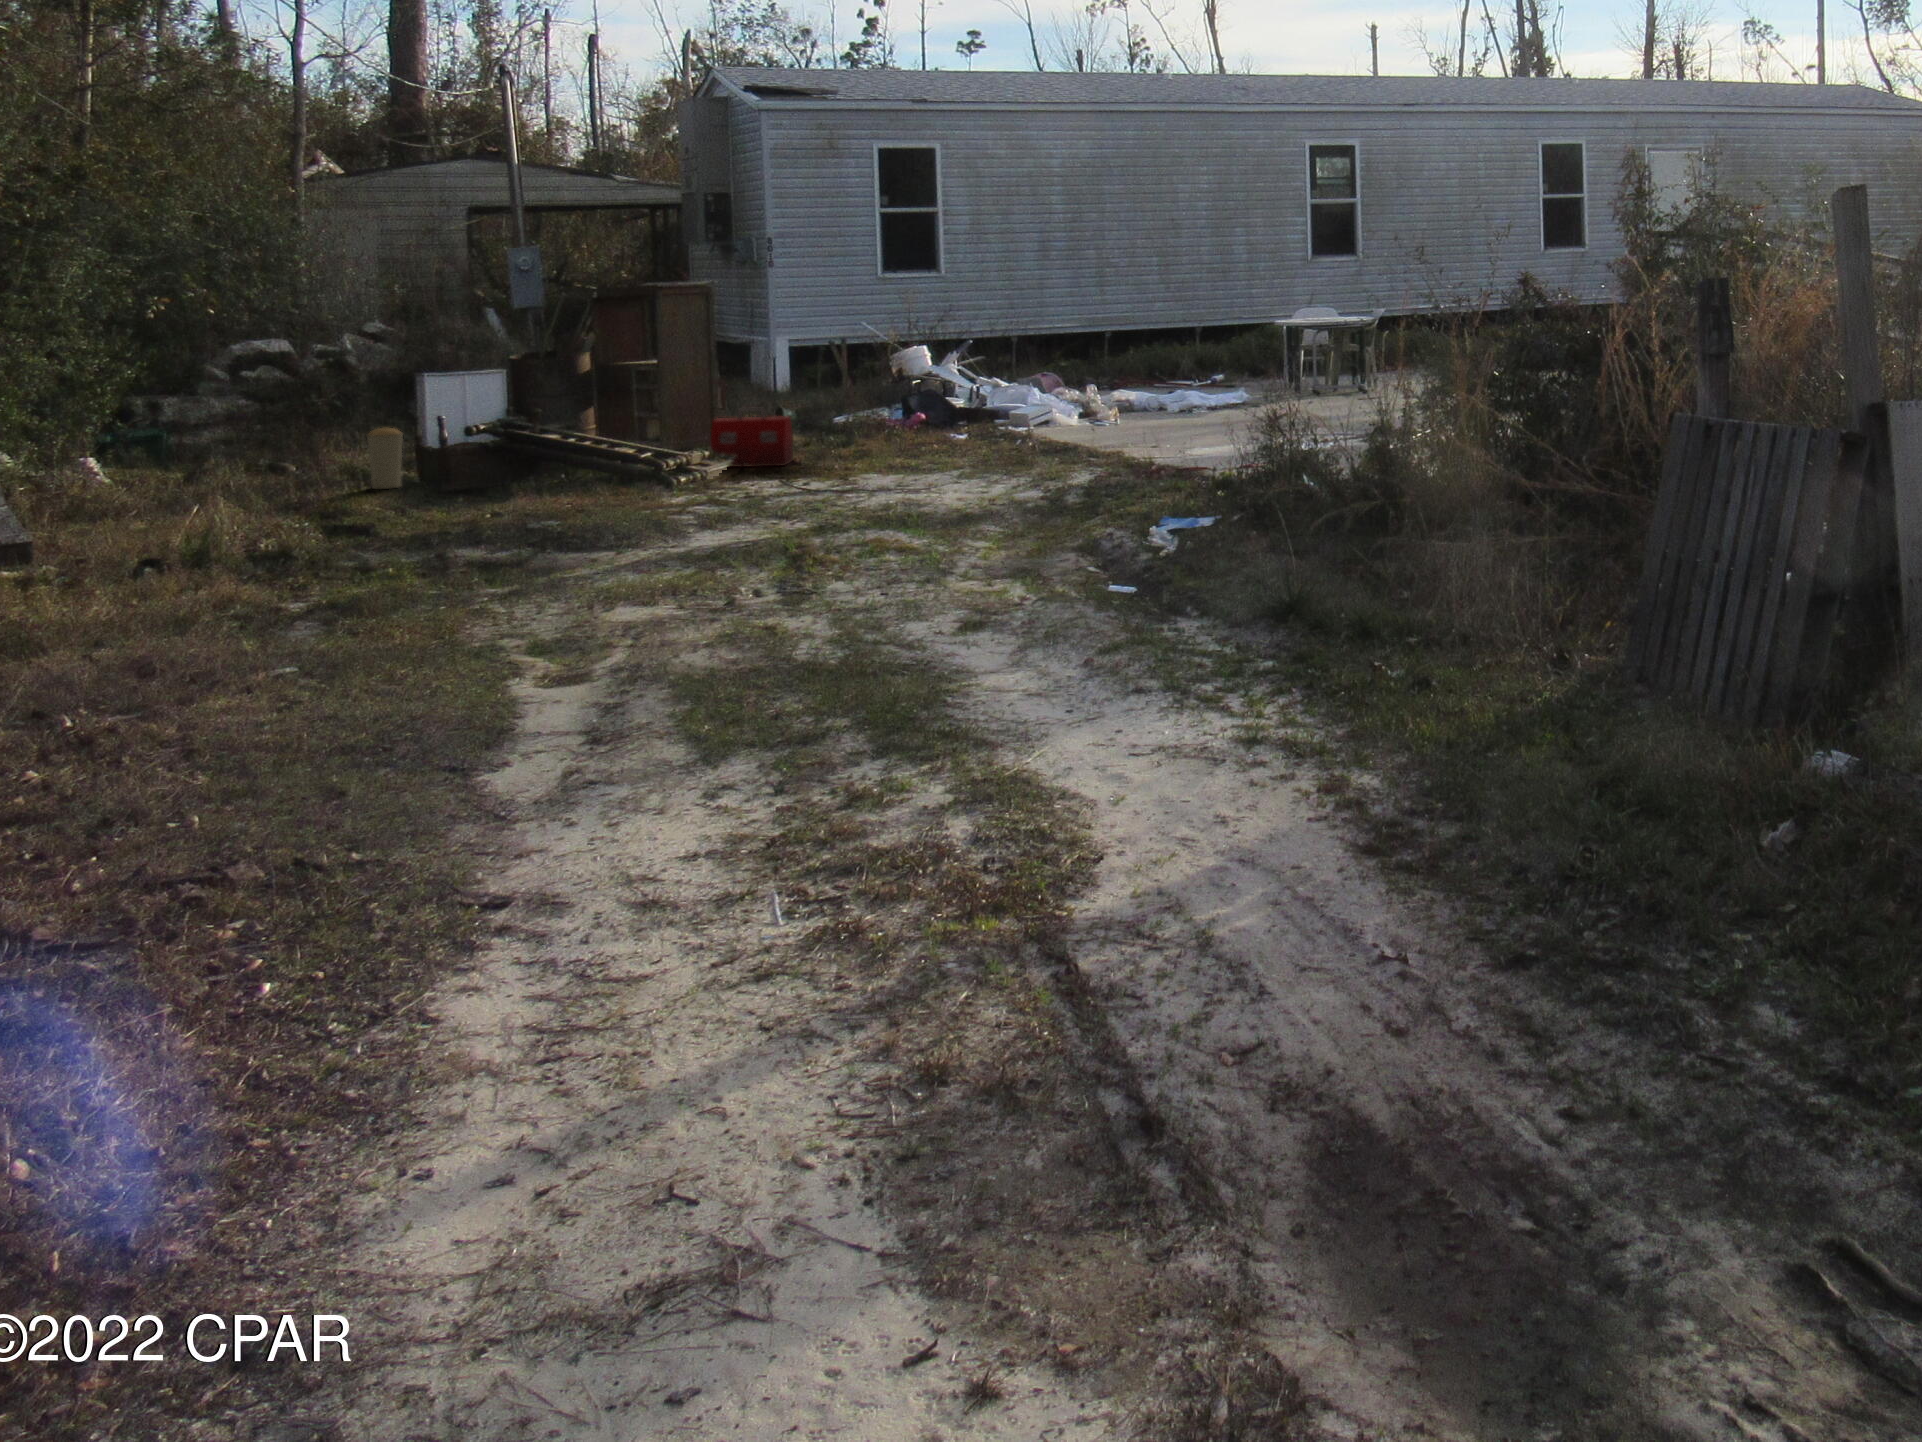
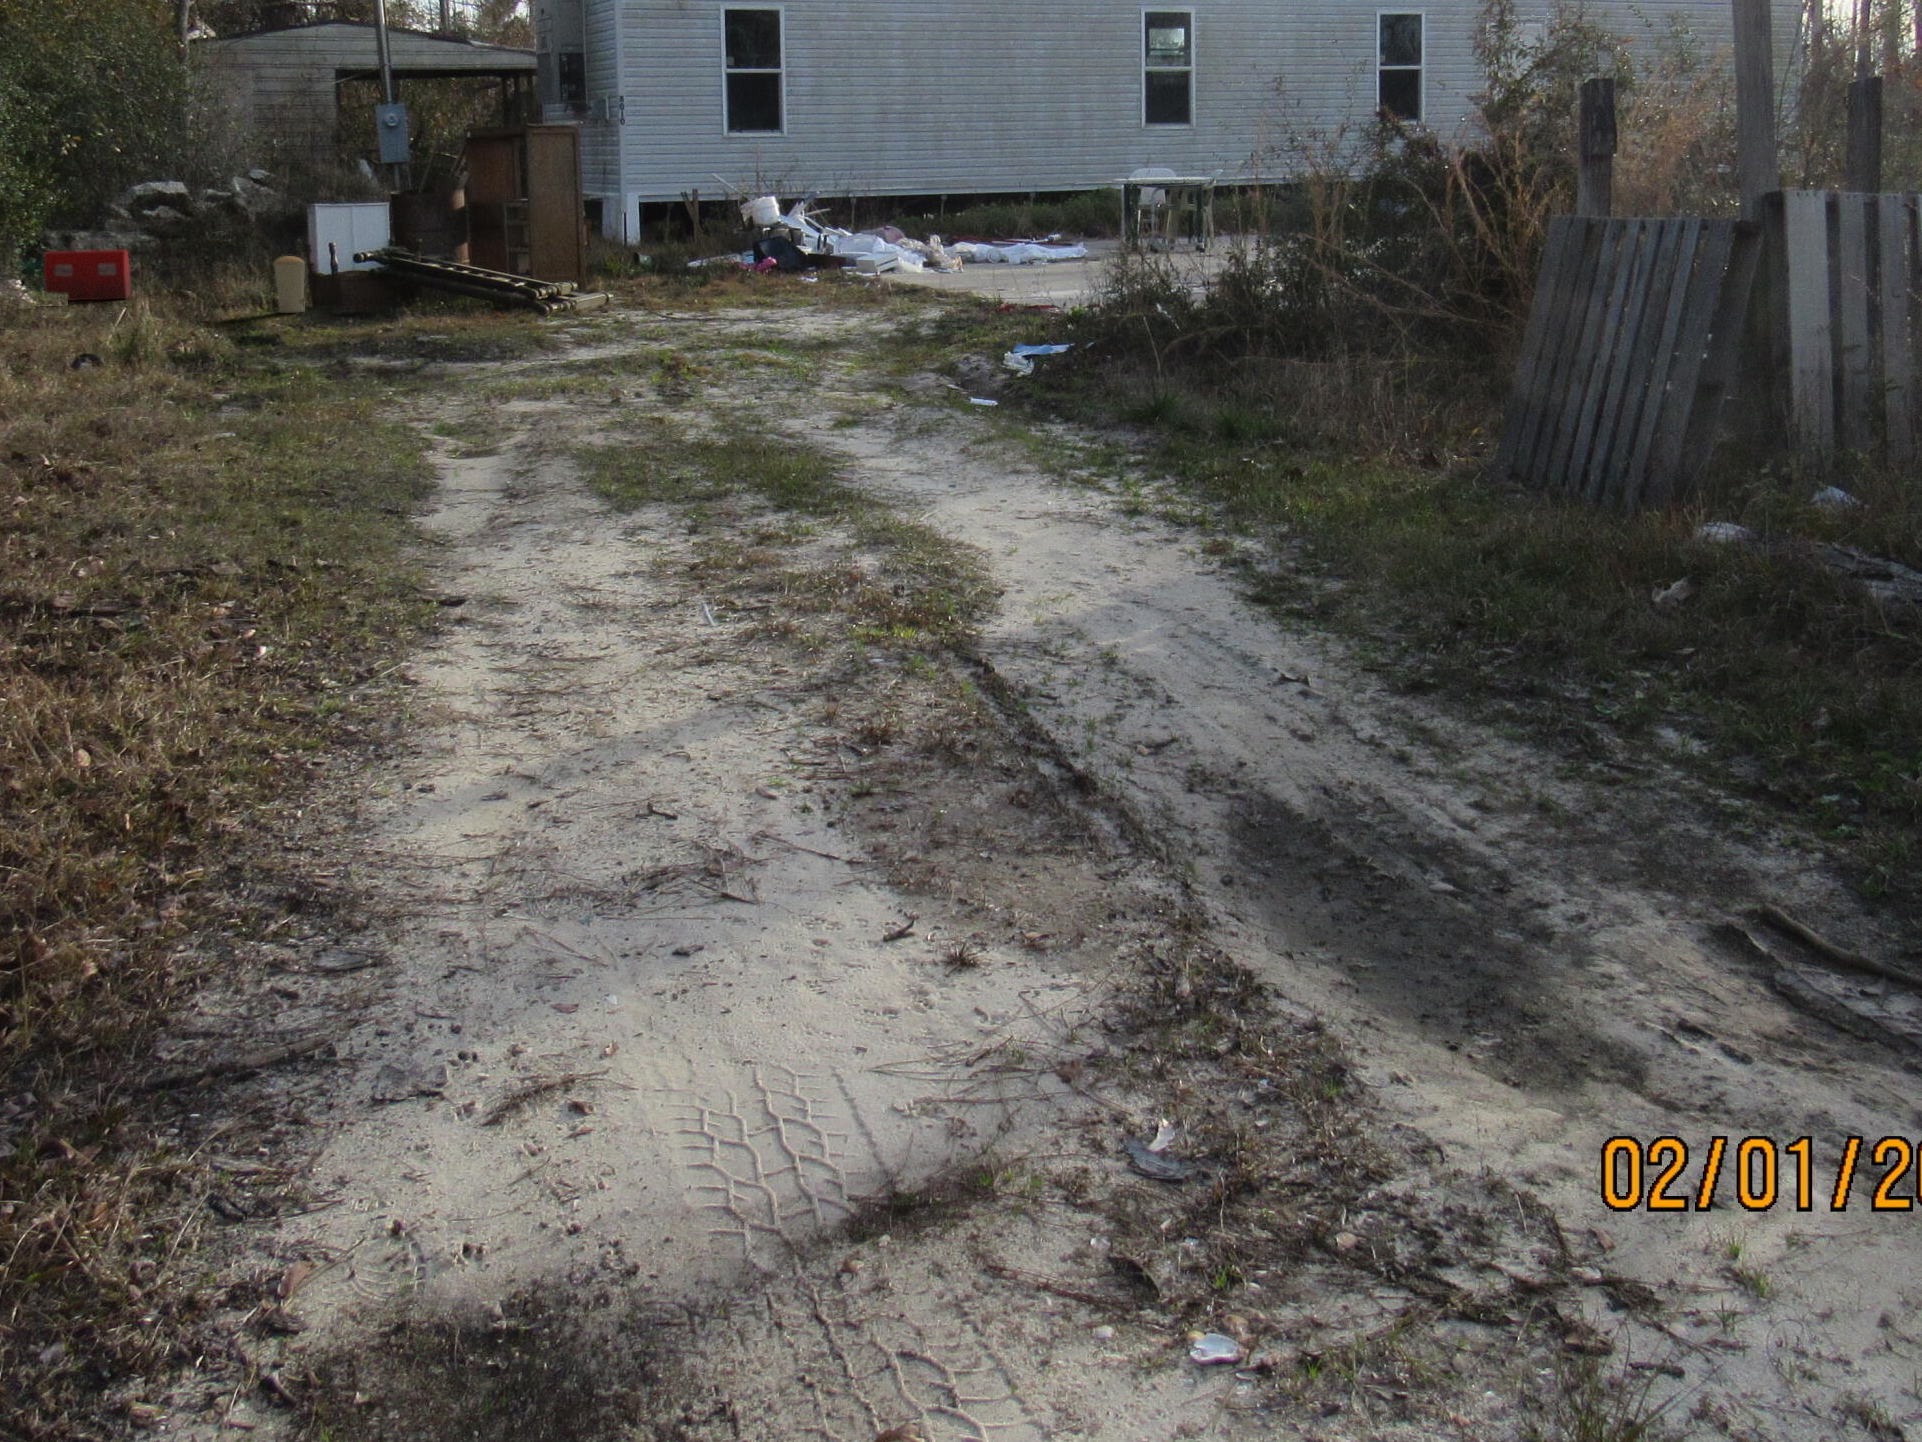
toolbox: present [711,407,793,468] -> present [45,240,131,301]

